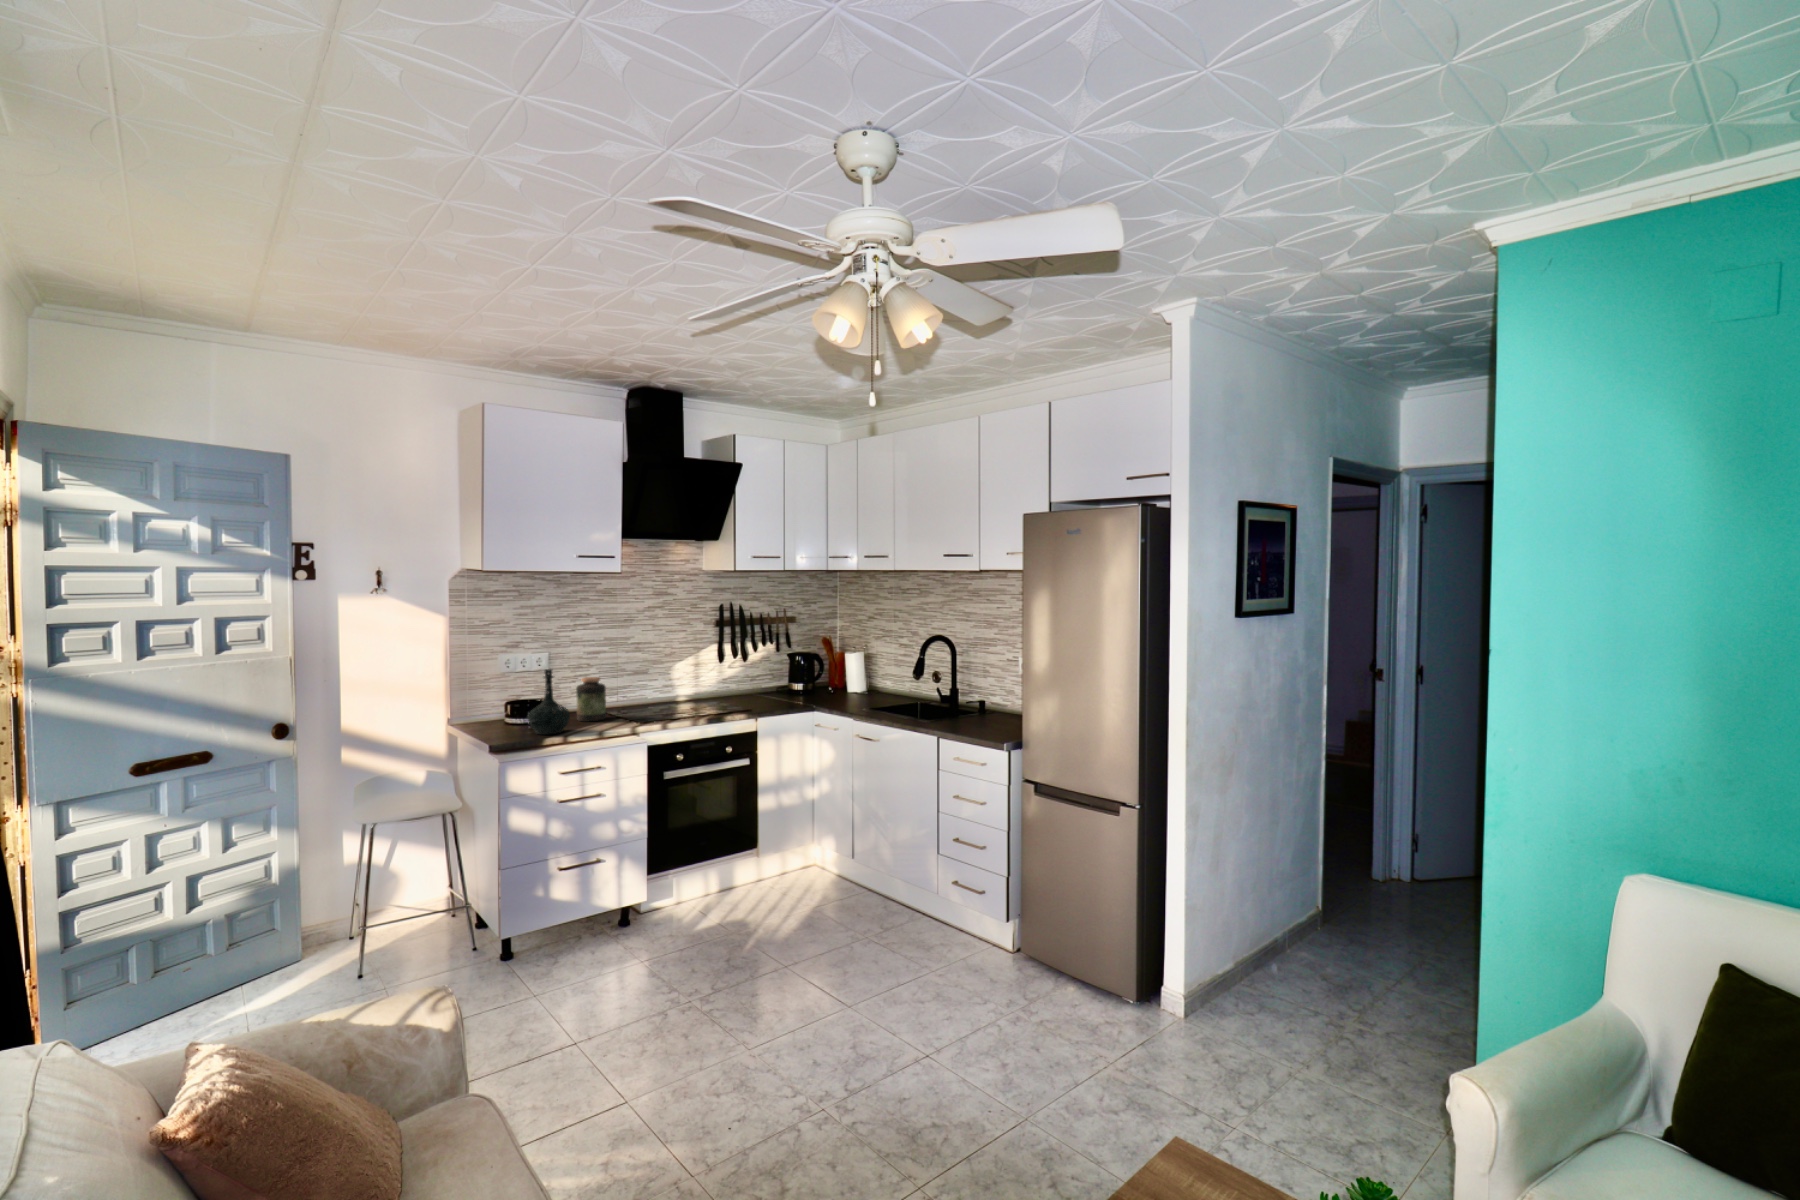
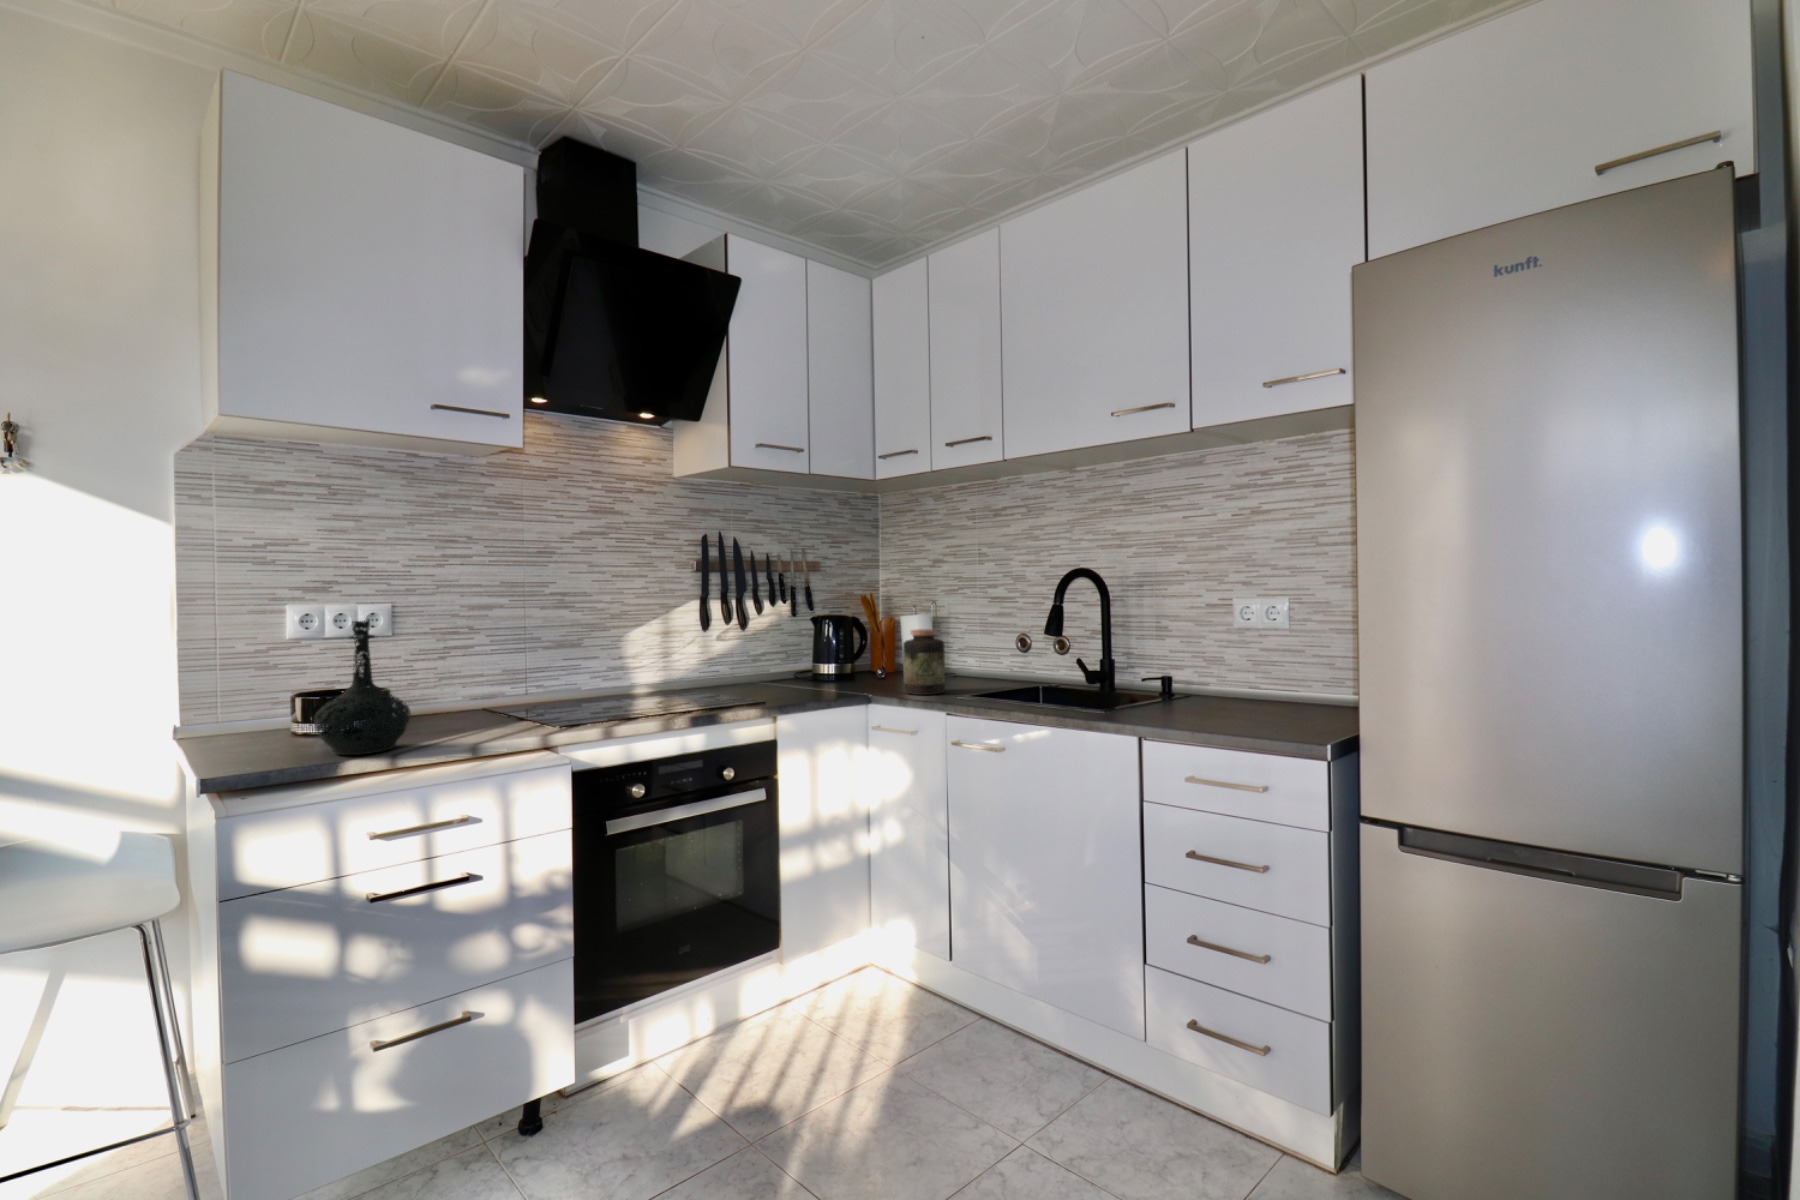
jar: present [576,677,606,721] -> present [903,629,945,695]

